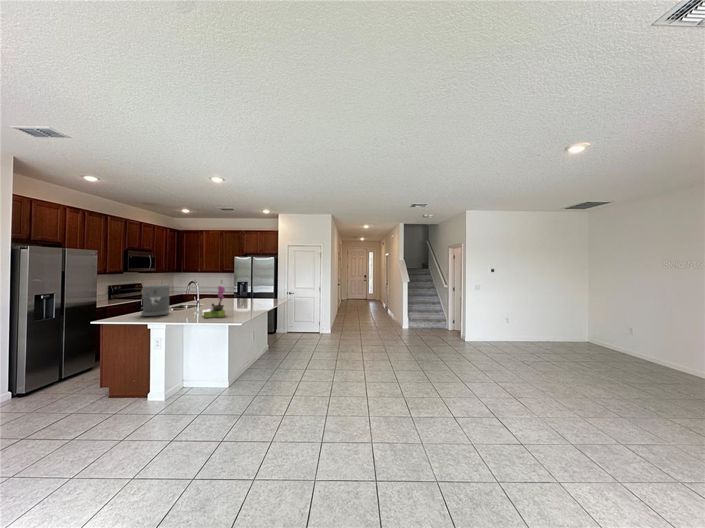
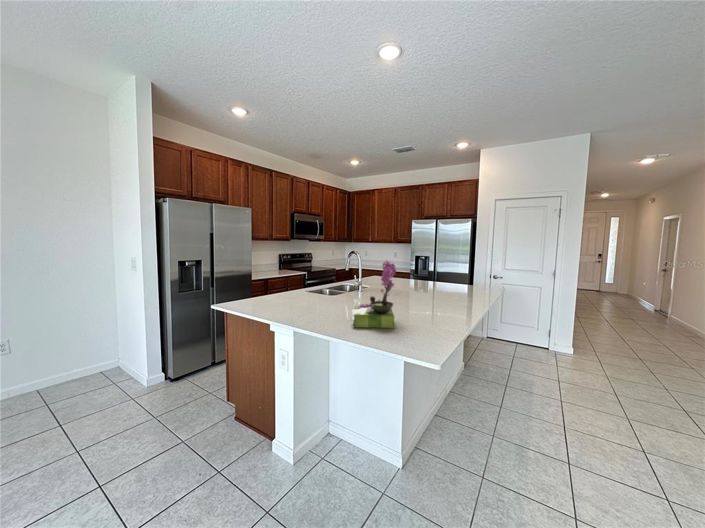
coffee maker: present [141,285,169,317] -> none [270,254,313,306]

